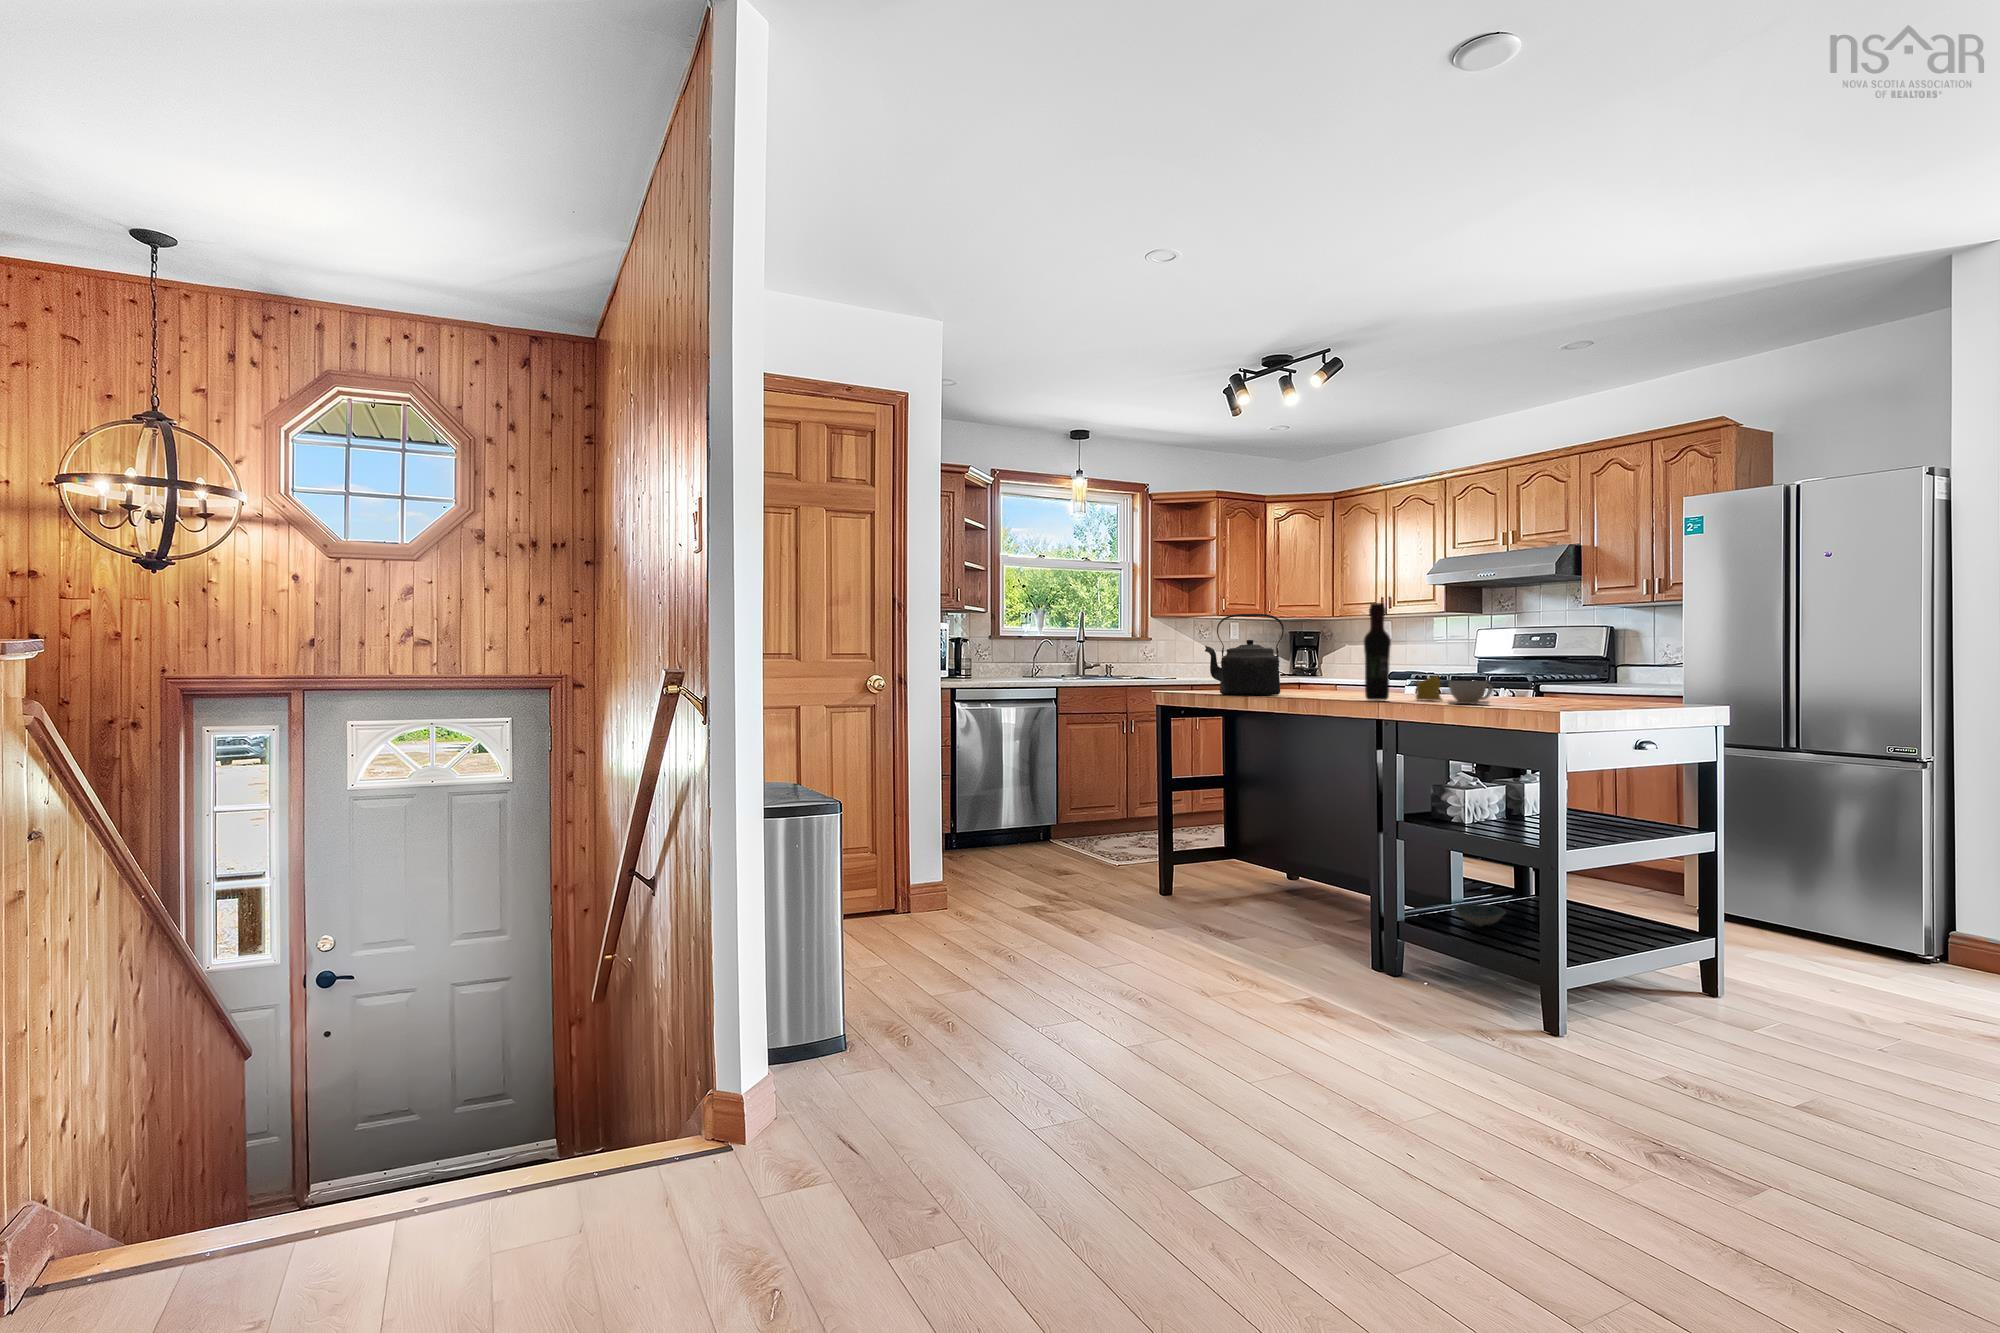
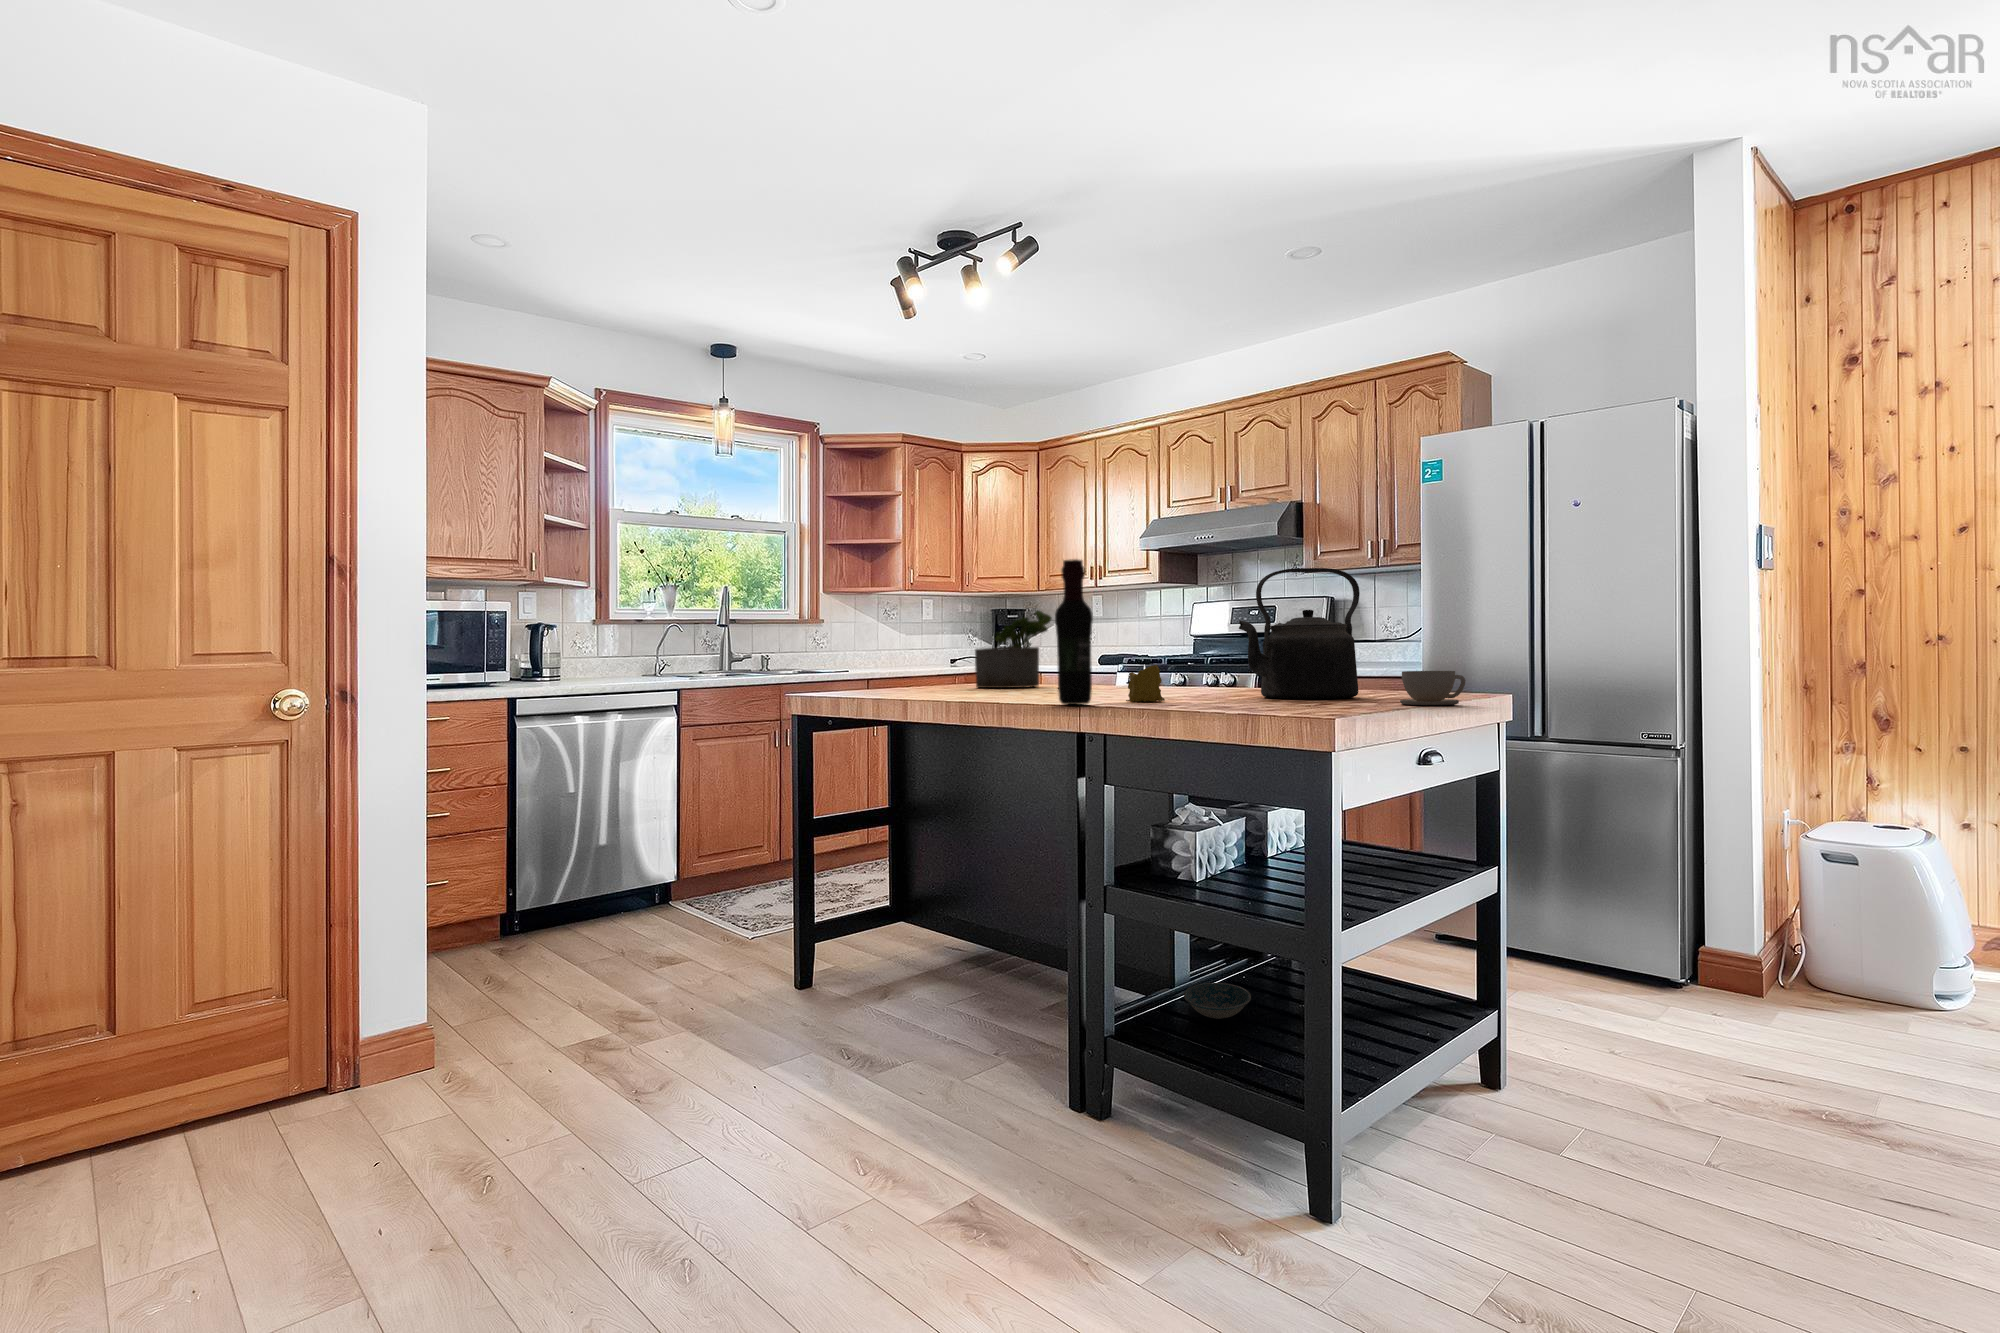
kettle: present [1205,614,1284,695] -> present [1239,568,1360,699]
potted plant: none [1291,635,1353,693] -> present [975,611,1052,688]
coffee cup: present [1448,681,1493,704] -> present [1400,671,1466,705]

